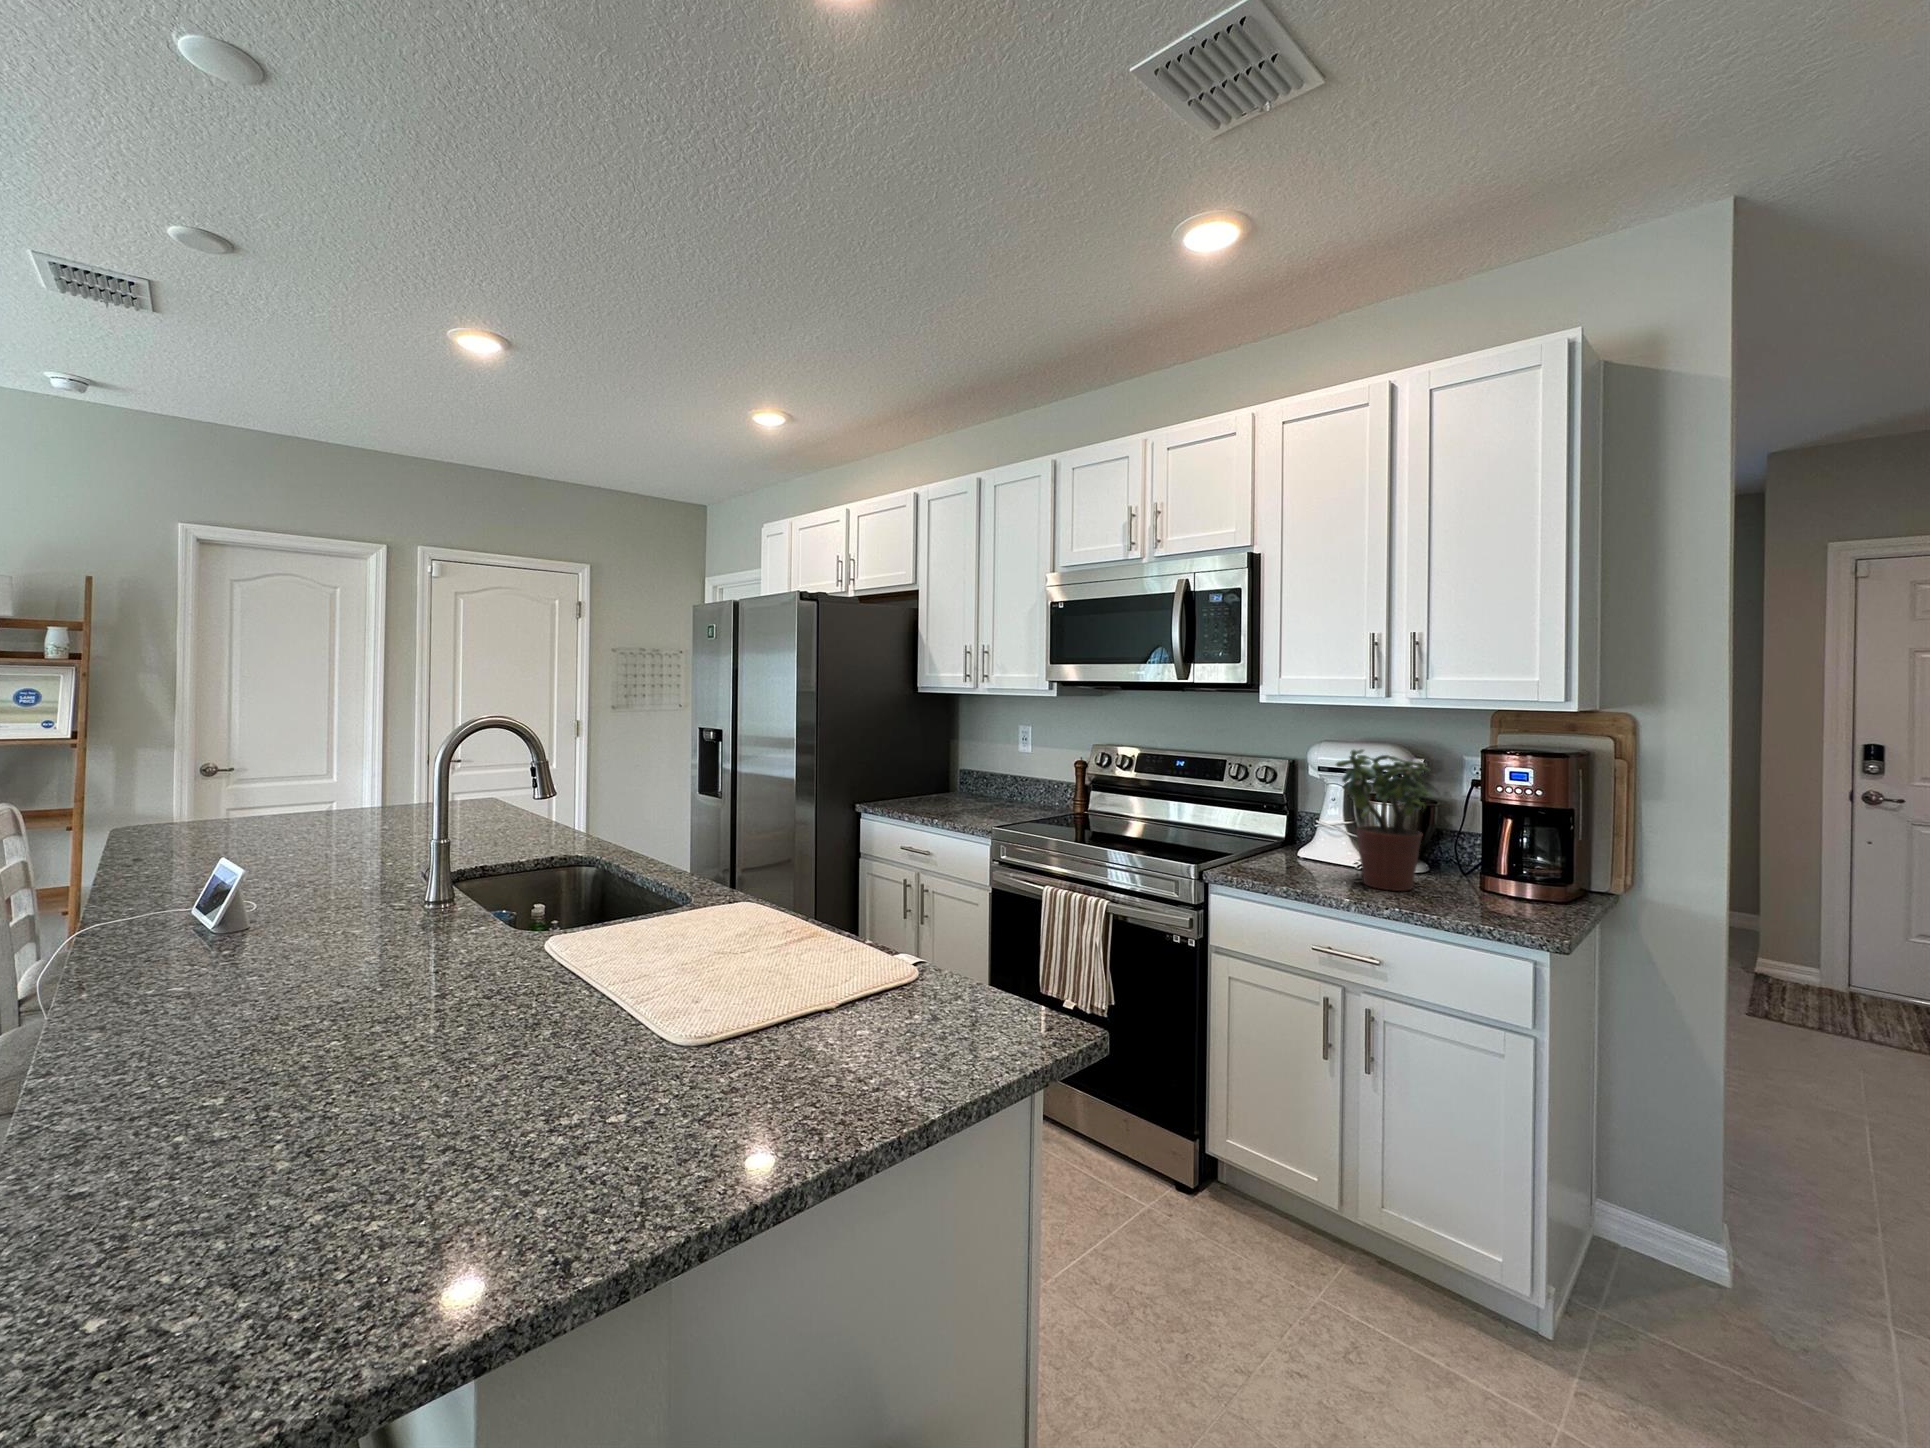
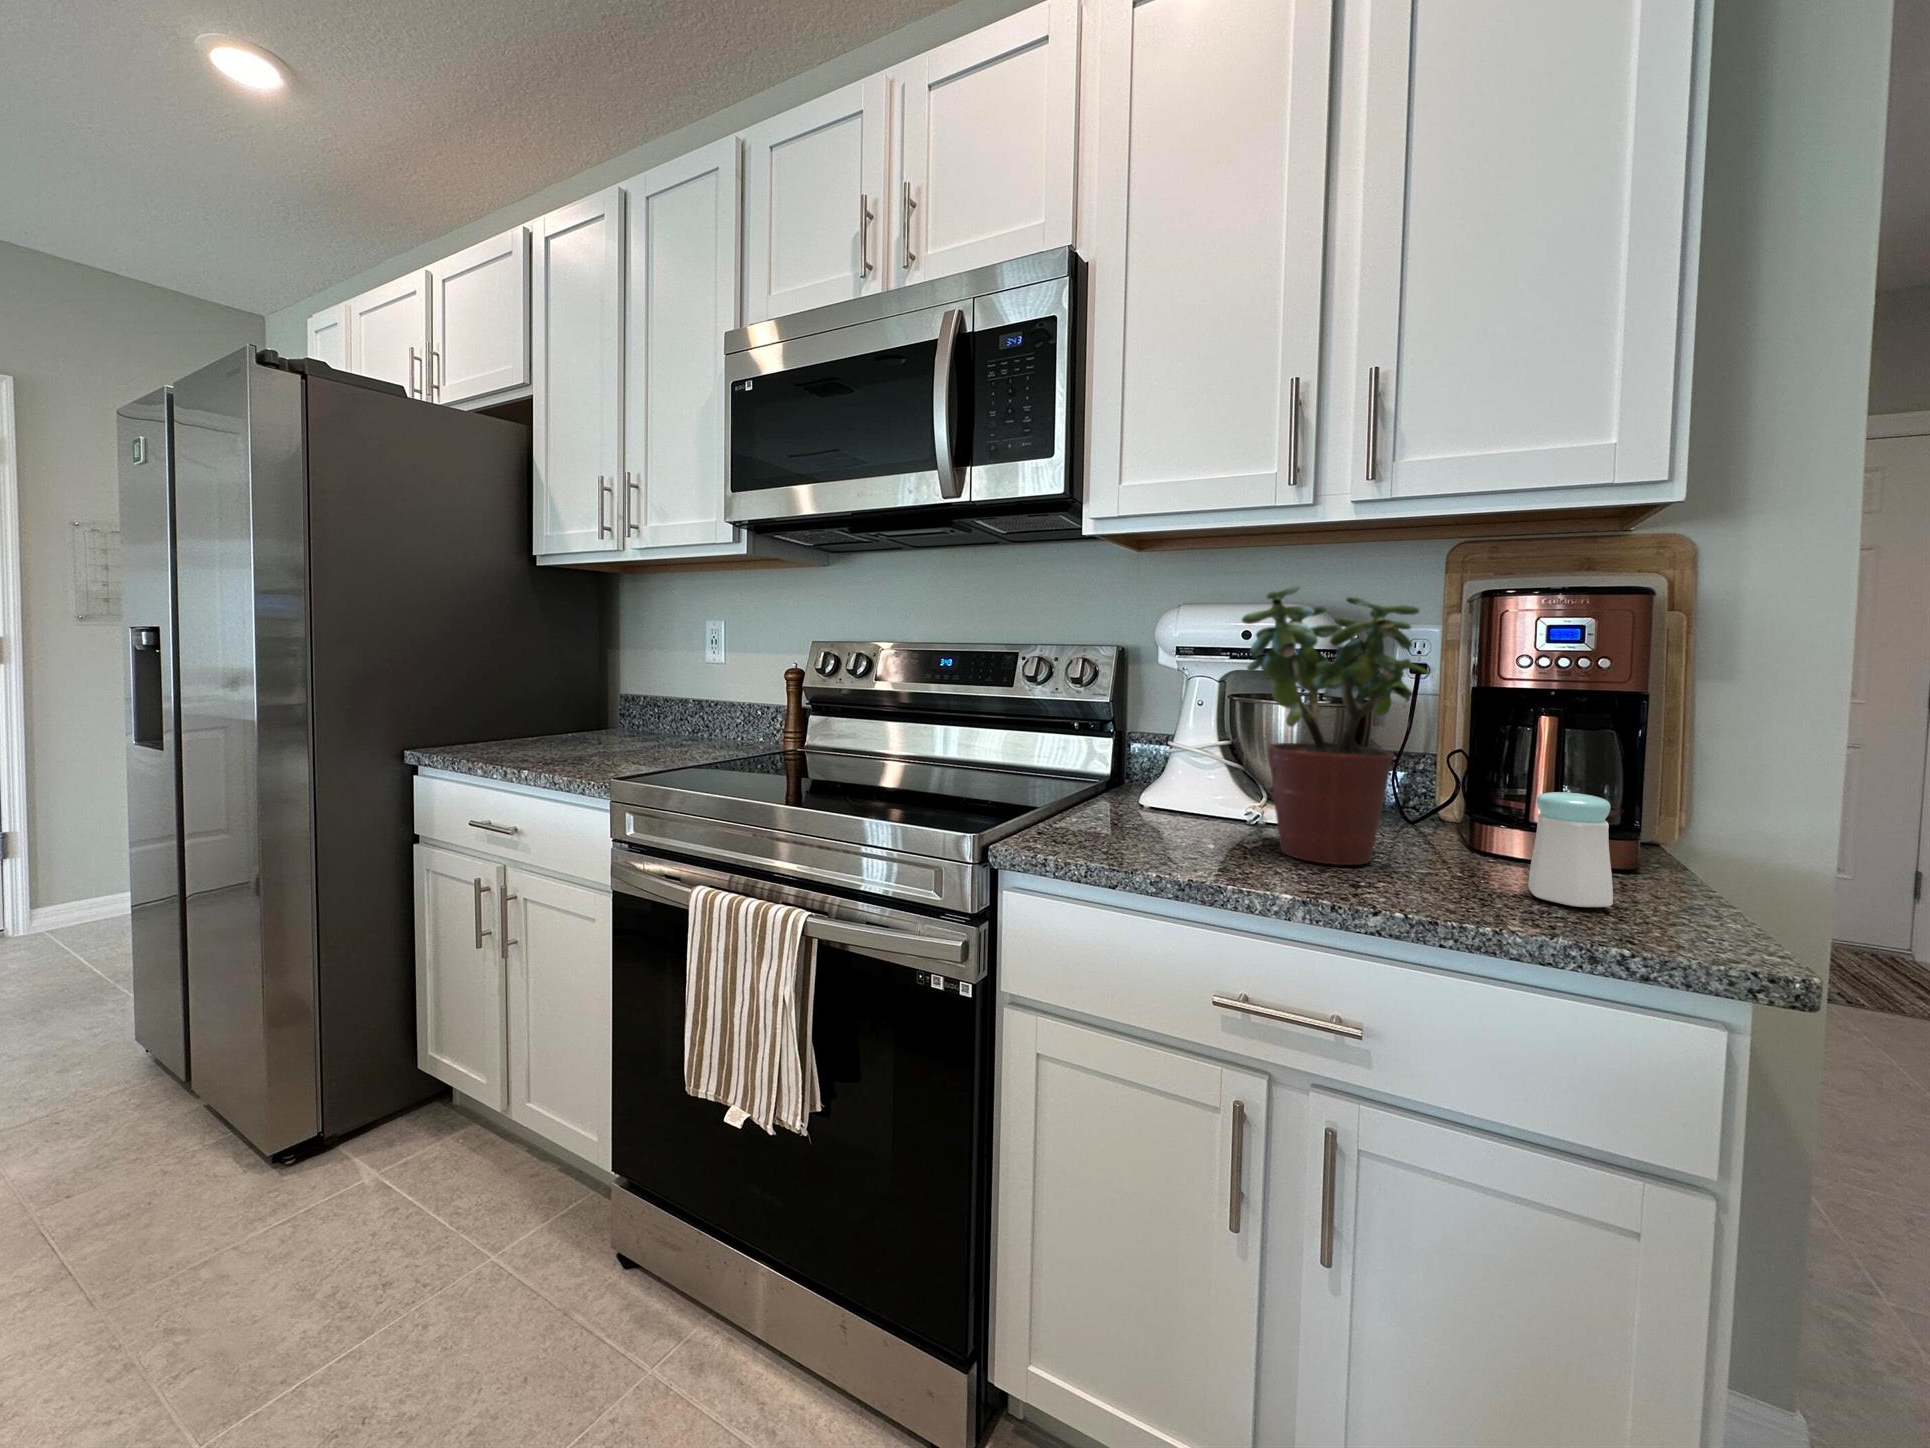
salt shaker: none [1482,858,1521,915] -> present [1528,792,1613,907]

